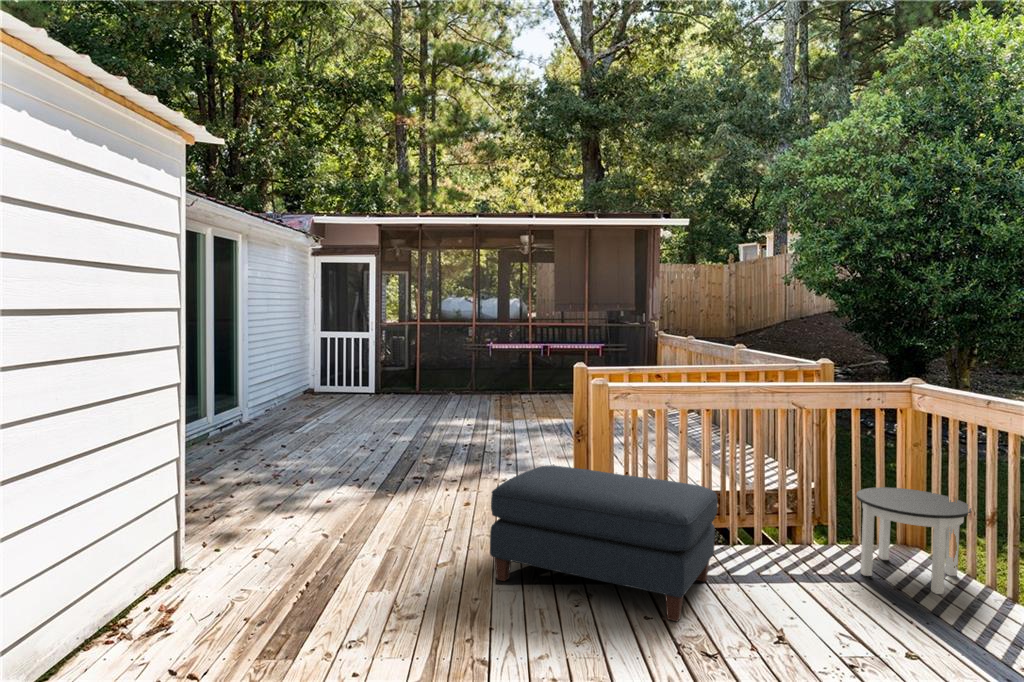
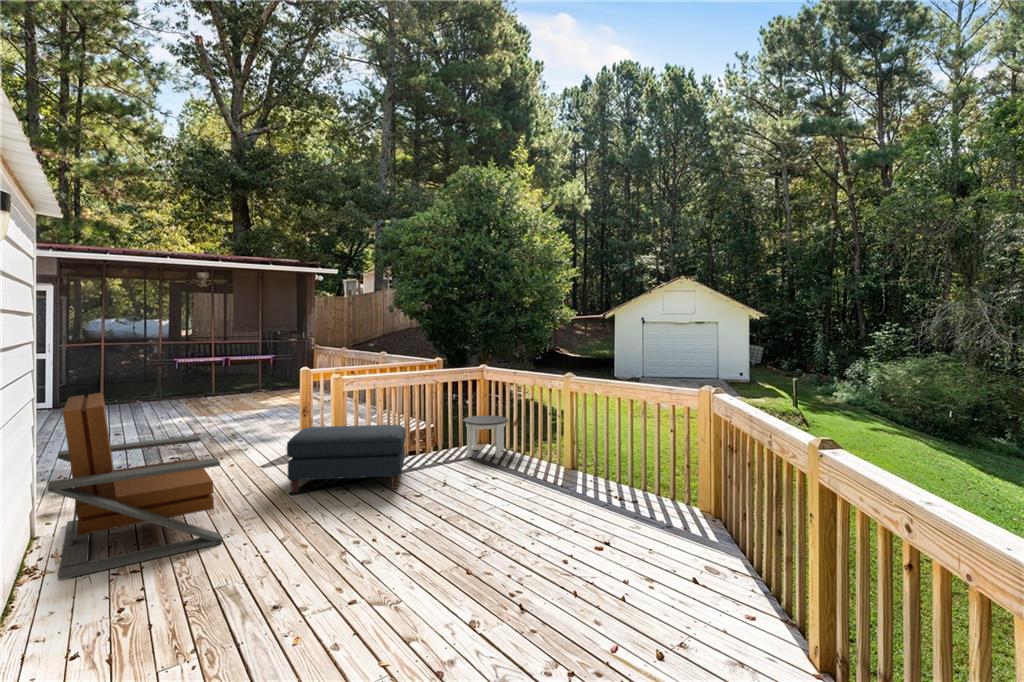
lounge chair: none [81,378,372,663] -> present [47,393,222,580]

